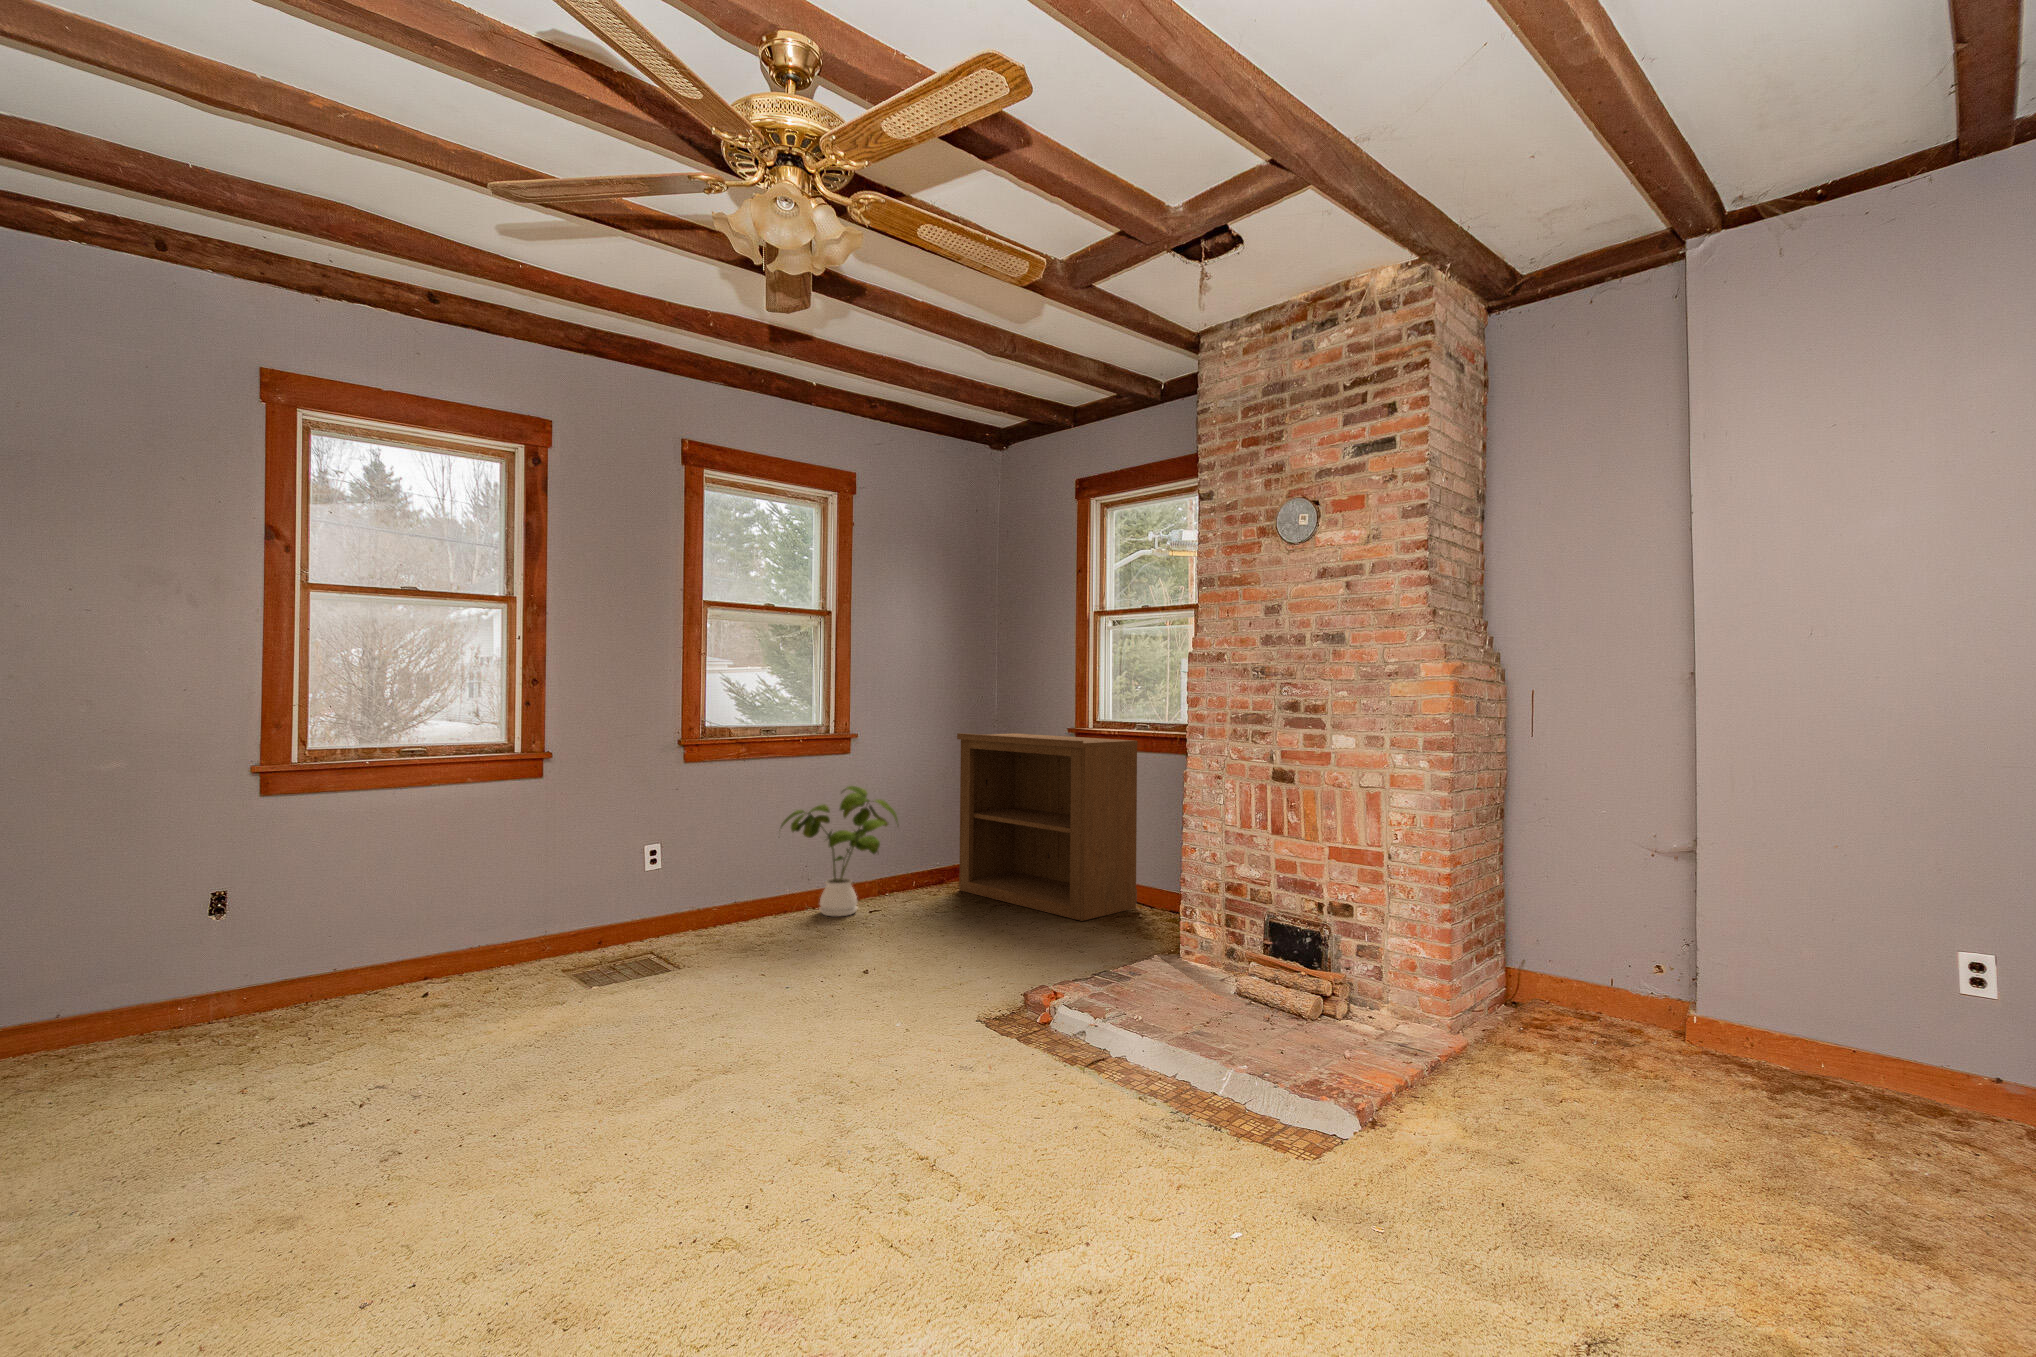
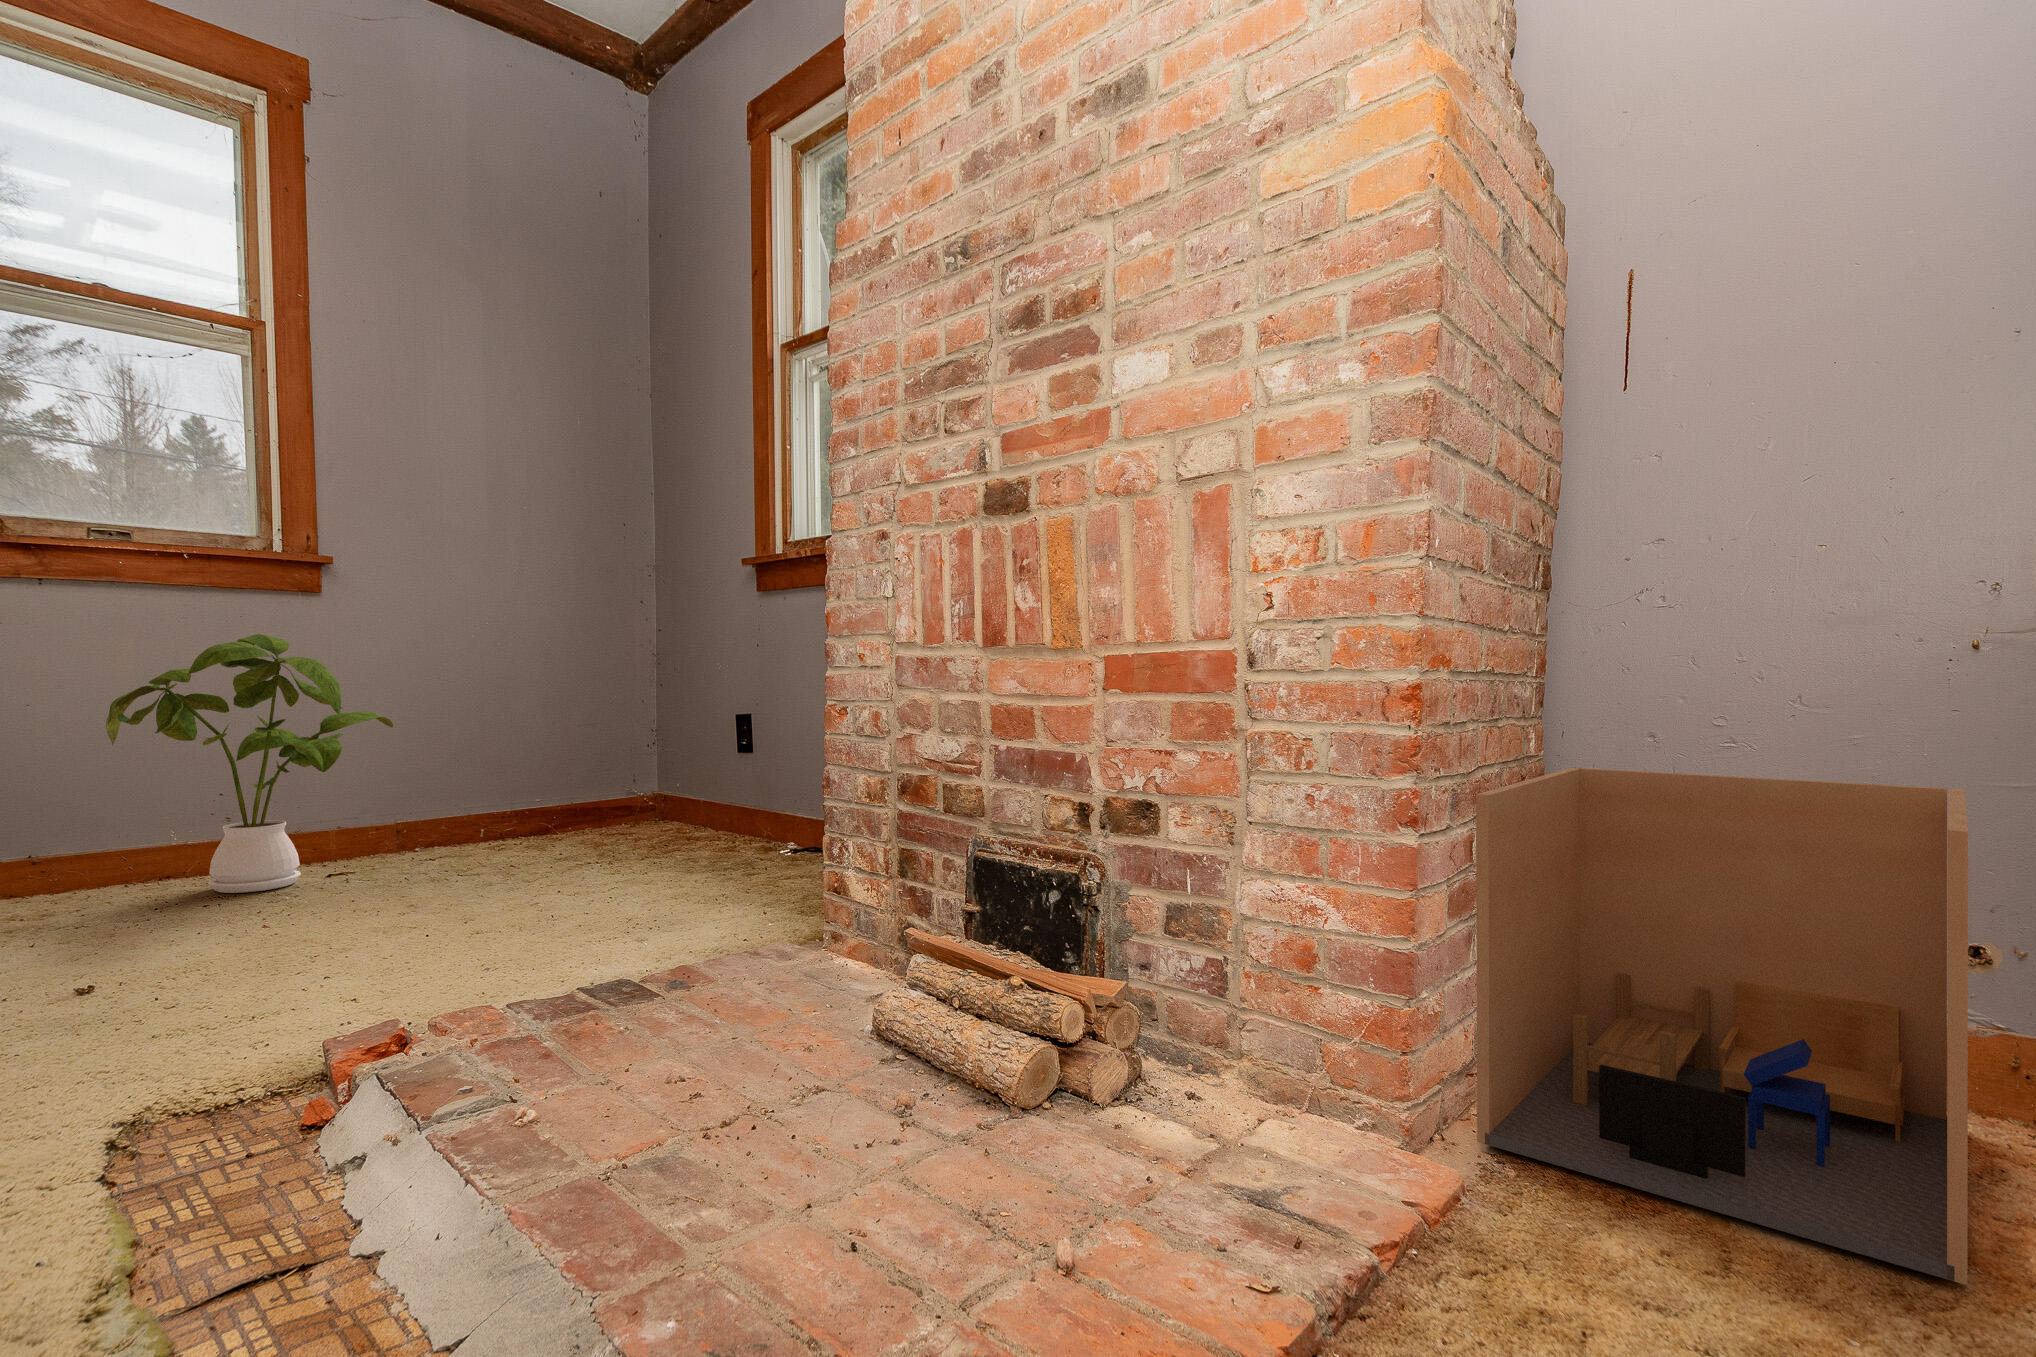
bookshelf: present [957,733,1138,921] -> none [548,535,851,887]
cardboard box: none [1473,894,1651,1070] -> present [1476,767,1968,1285]

